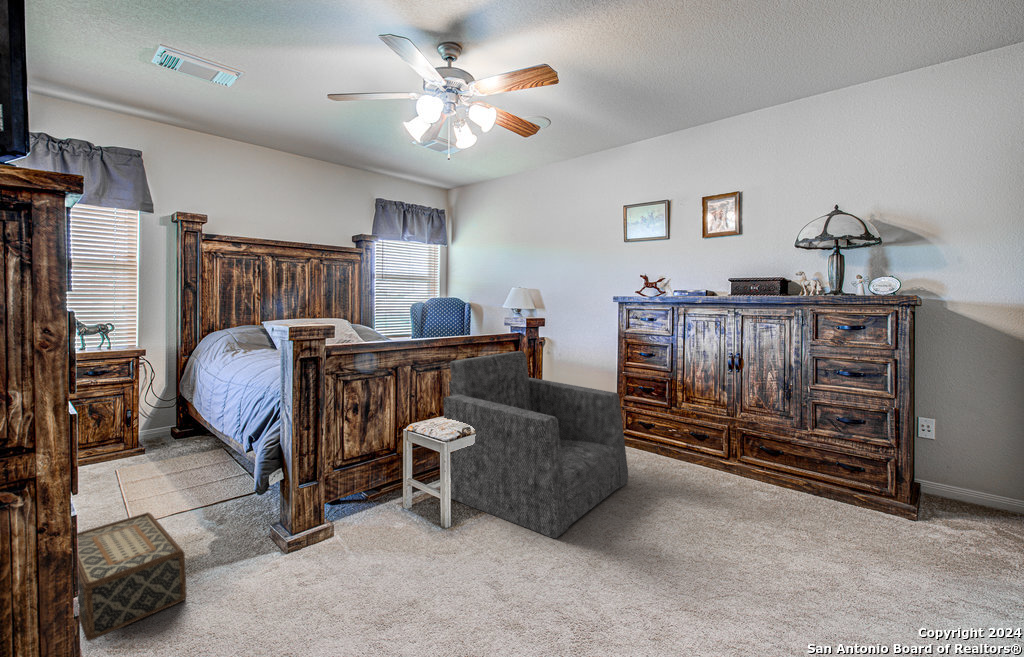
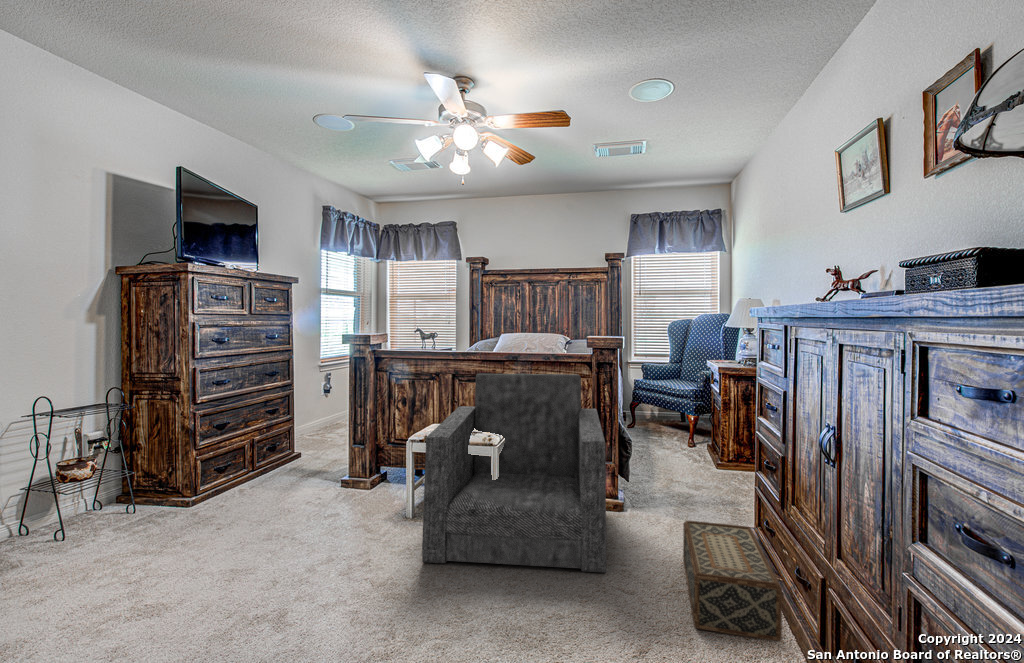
woven basket: present [77,512,187,641] -> present [683,521,782,642]

